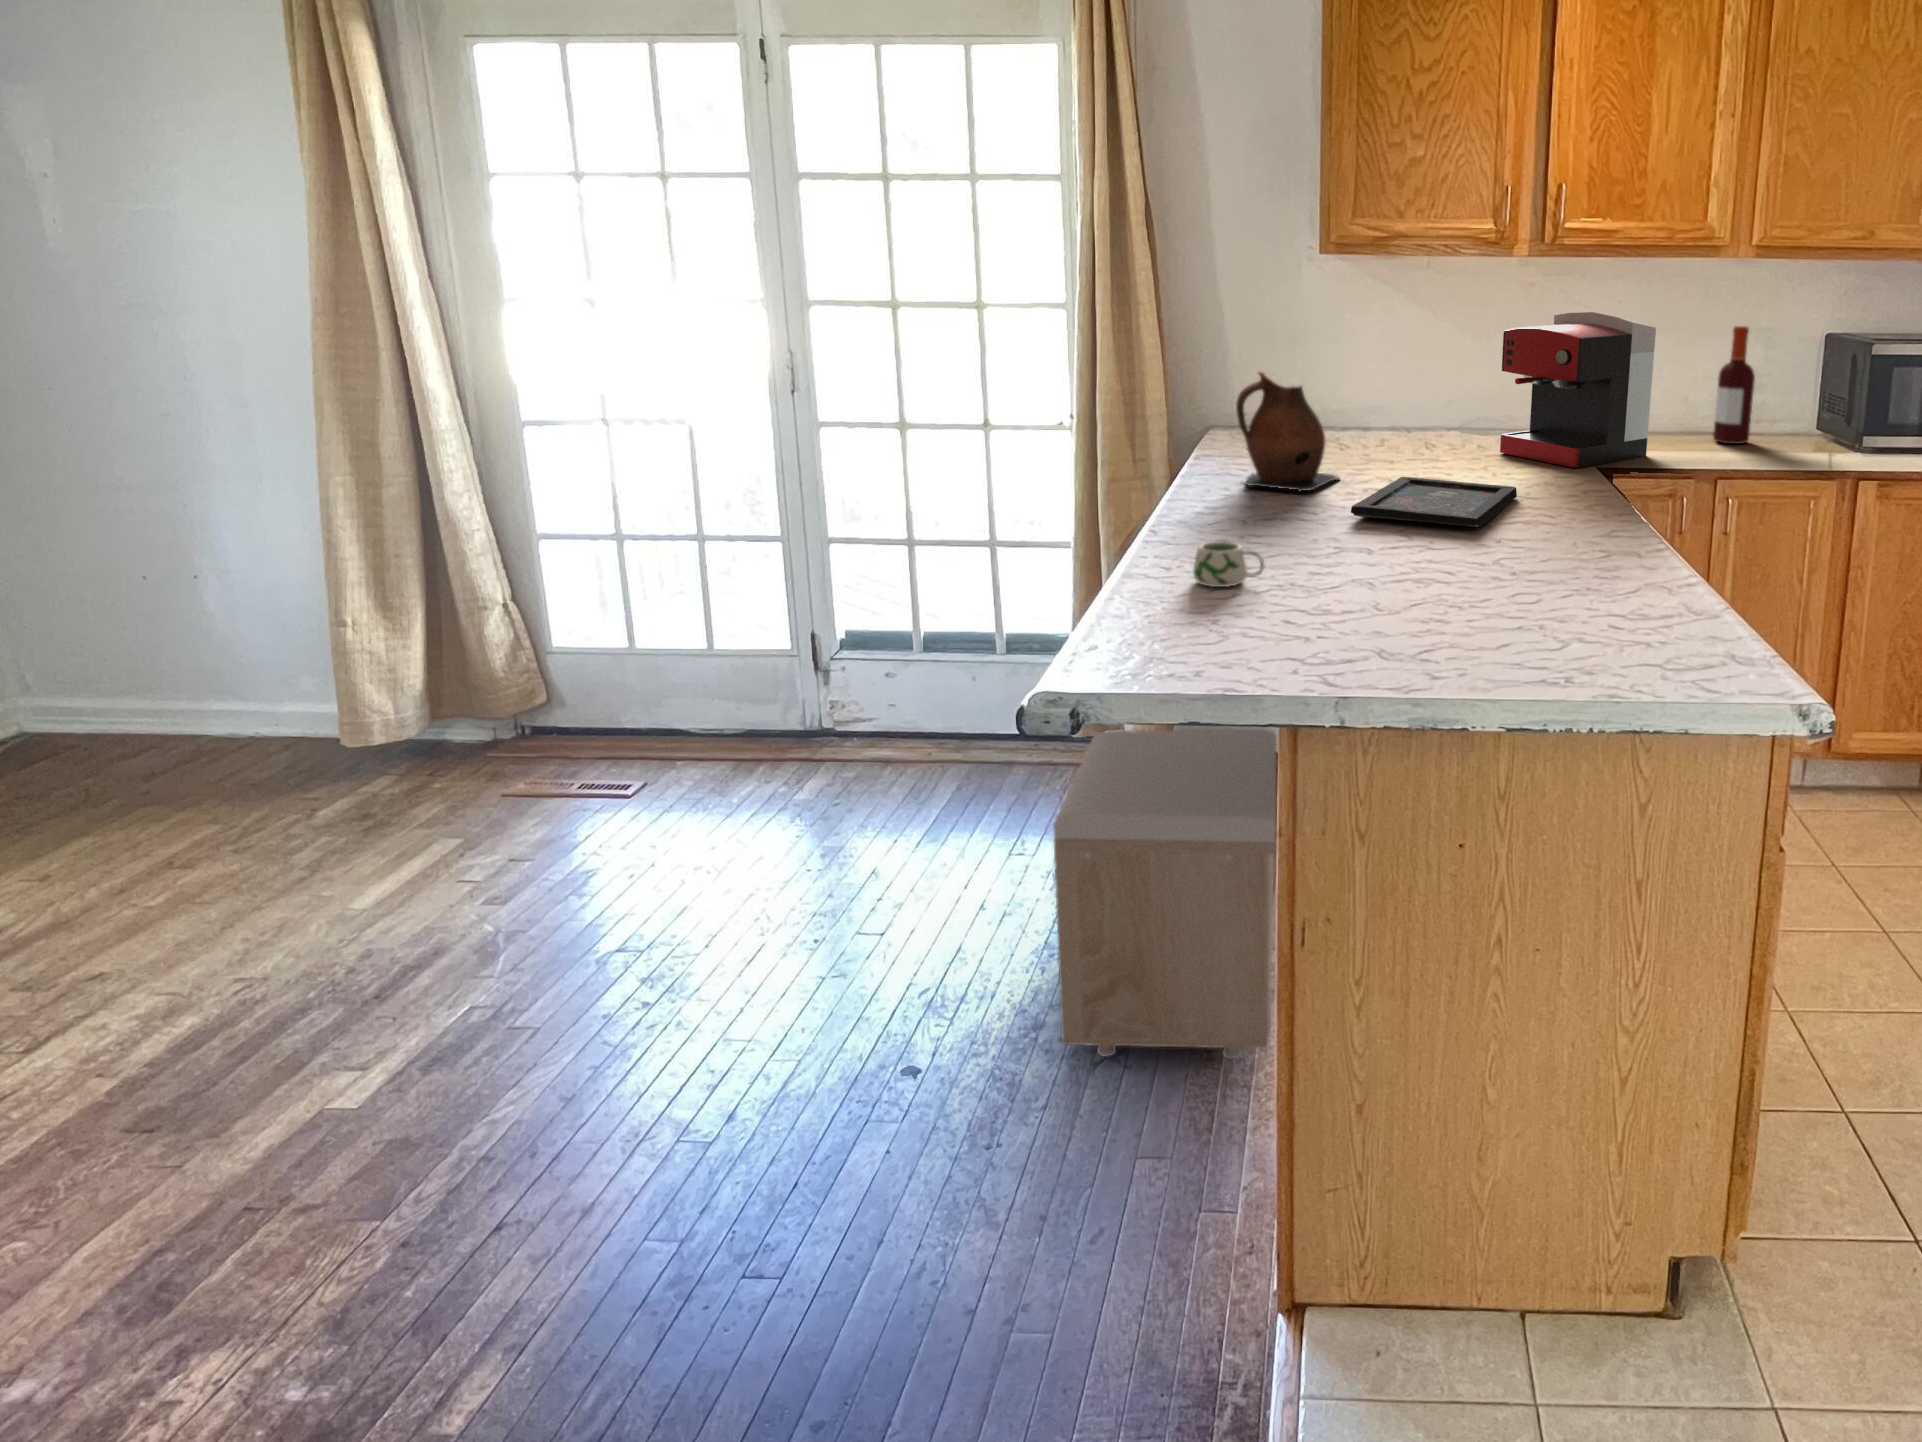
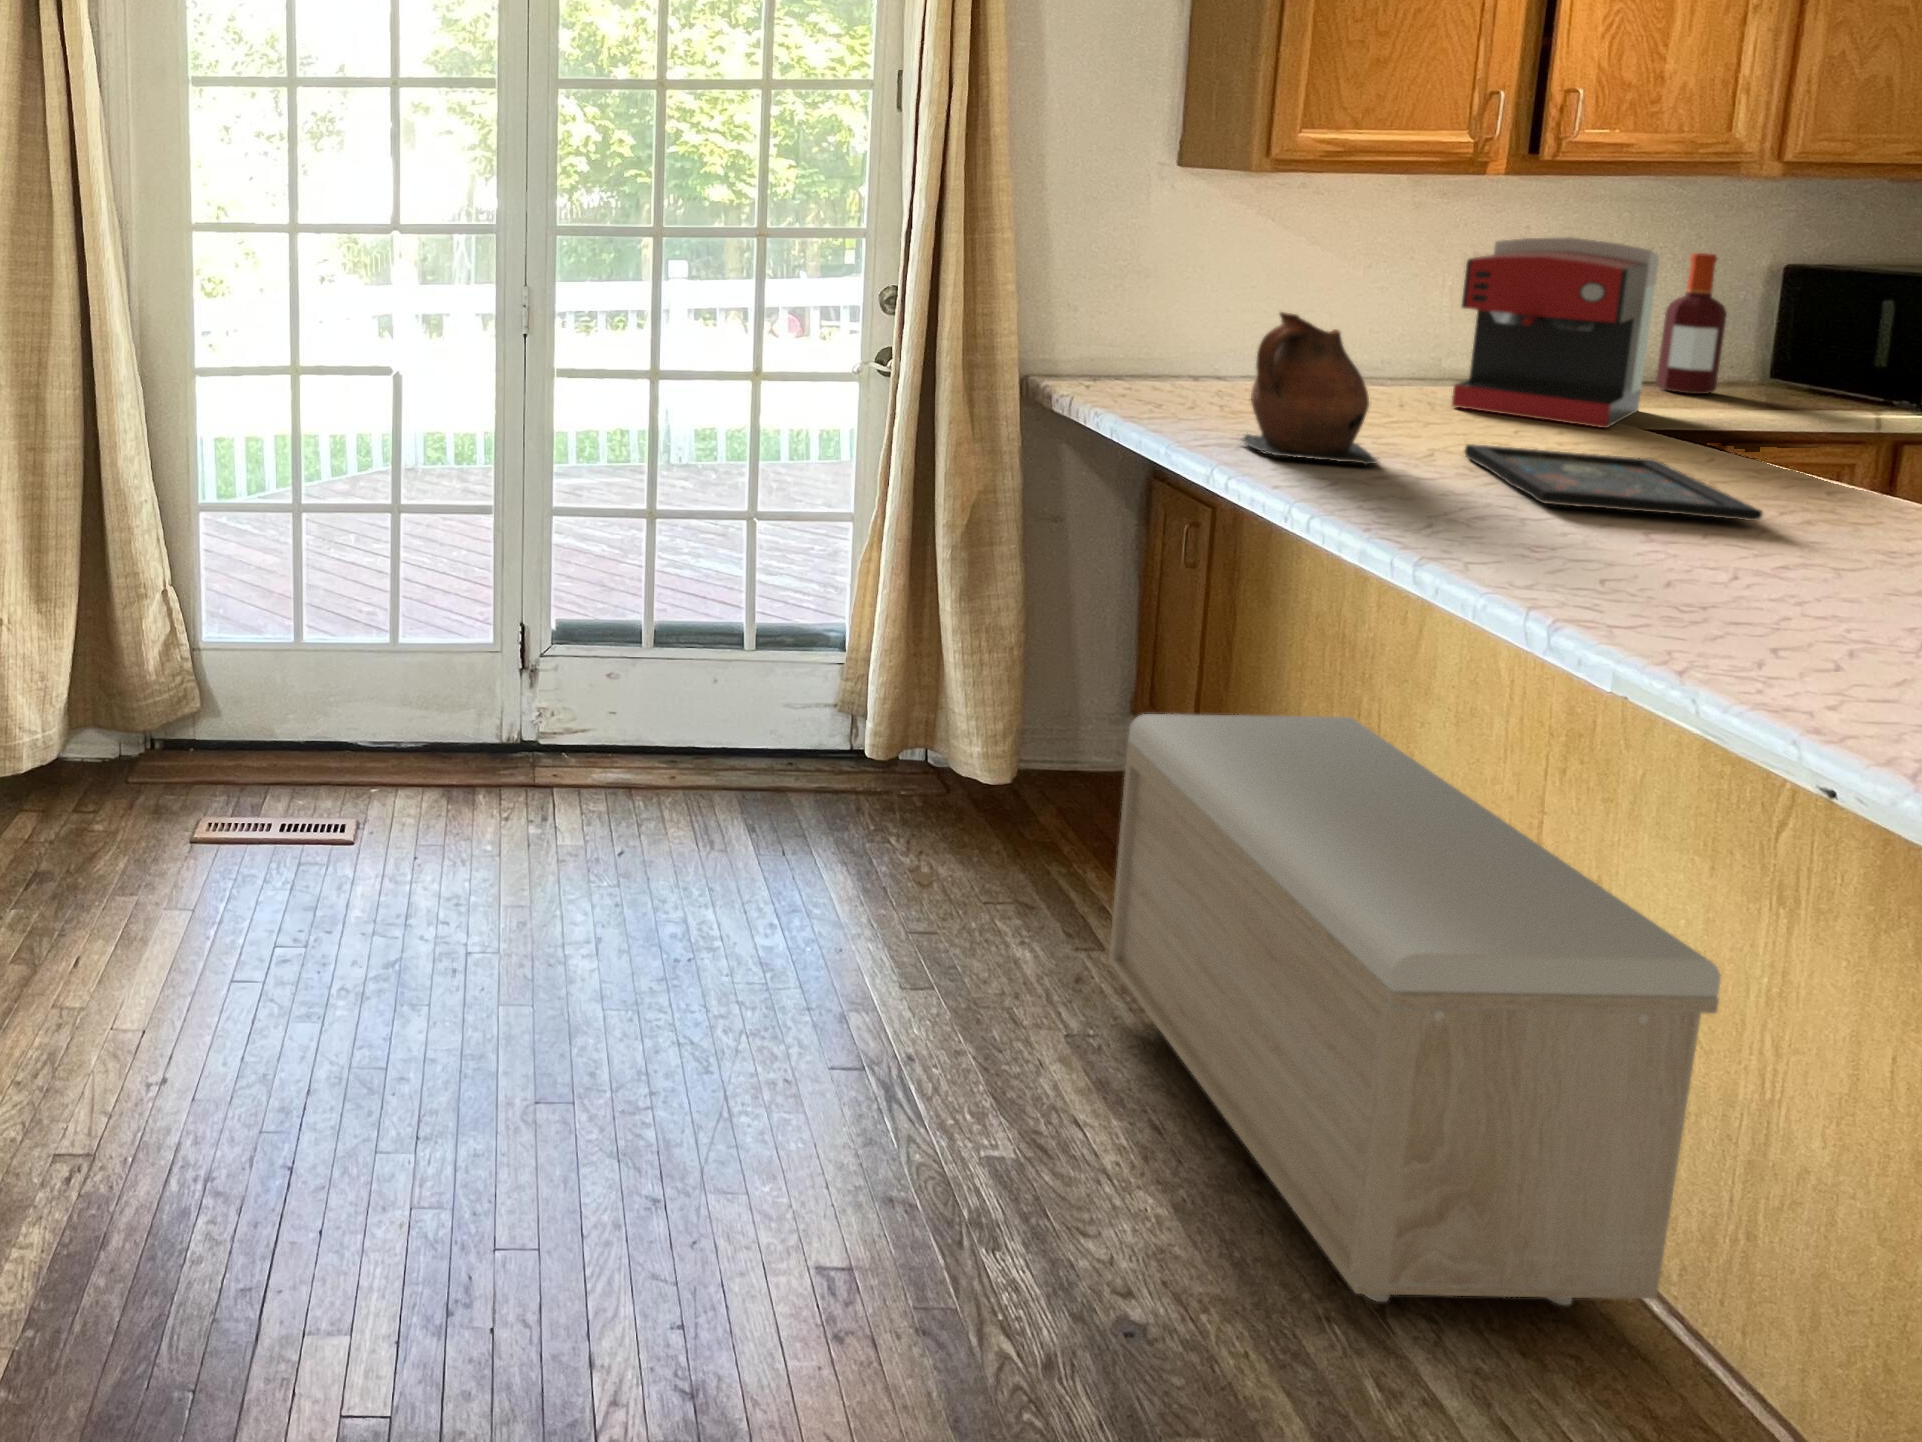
mug: present [1193,541,1264,587] -> none [1591,557,1714,627]

